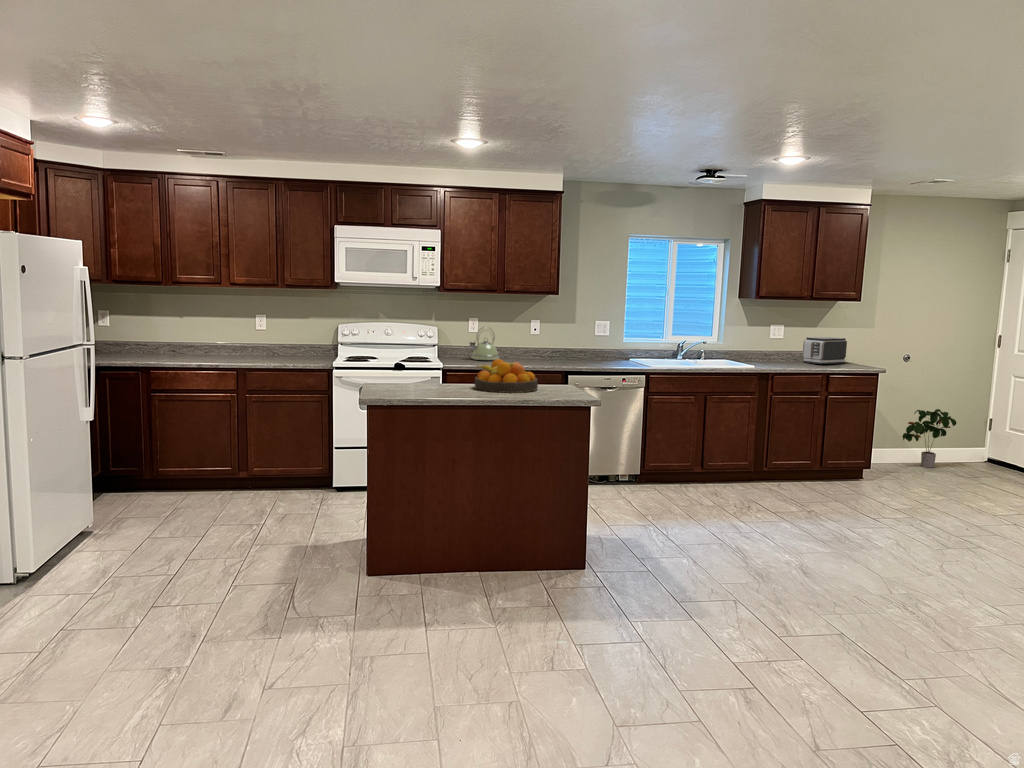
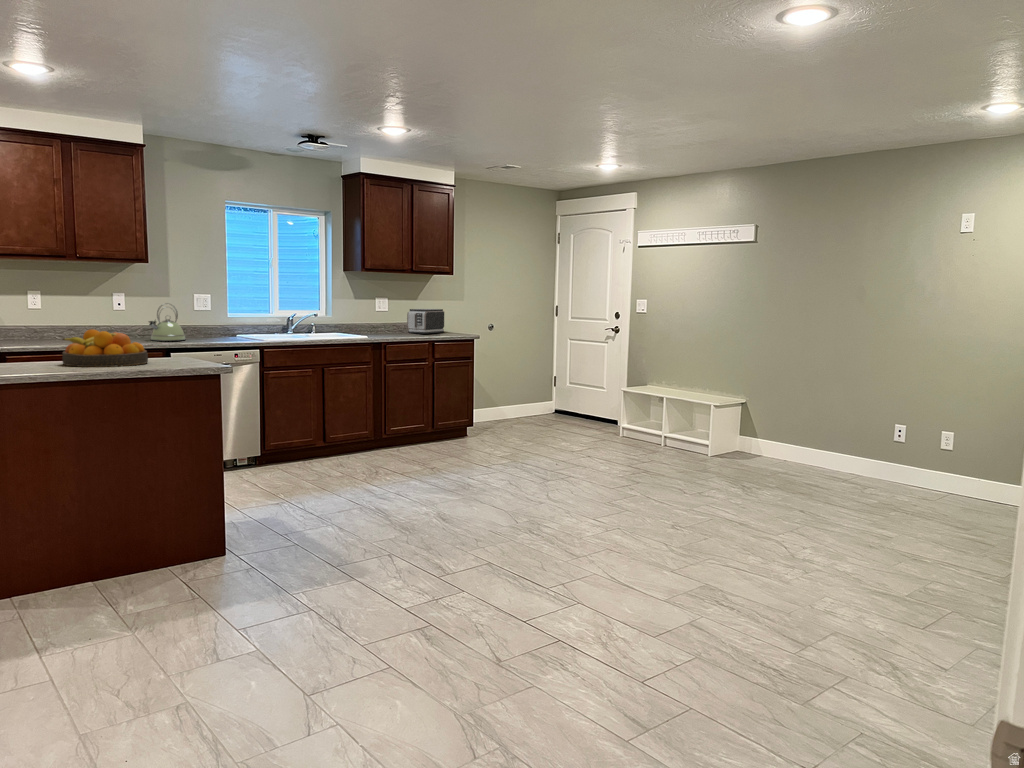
kettle: present [470,327,499,360] -> present [149,303,185,341]
potted plant: present [902,409,956,468] -> none [493,370,532,422]

